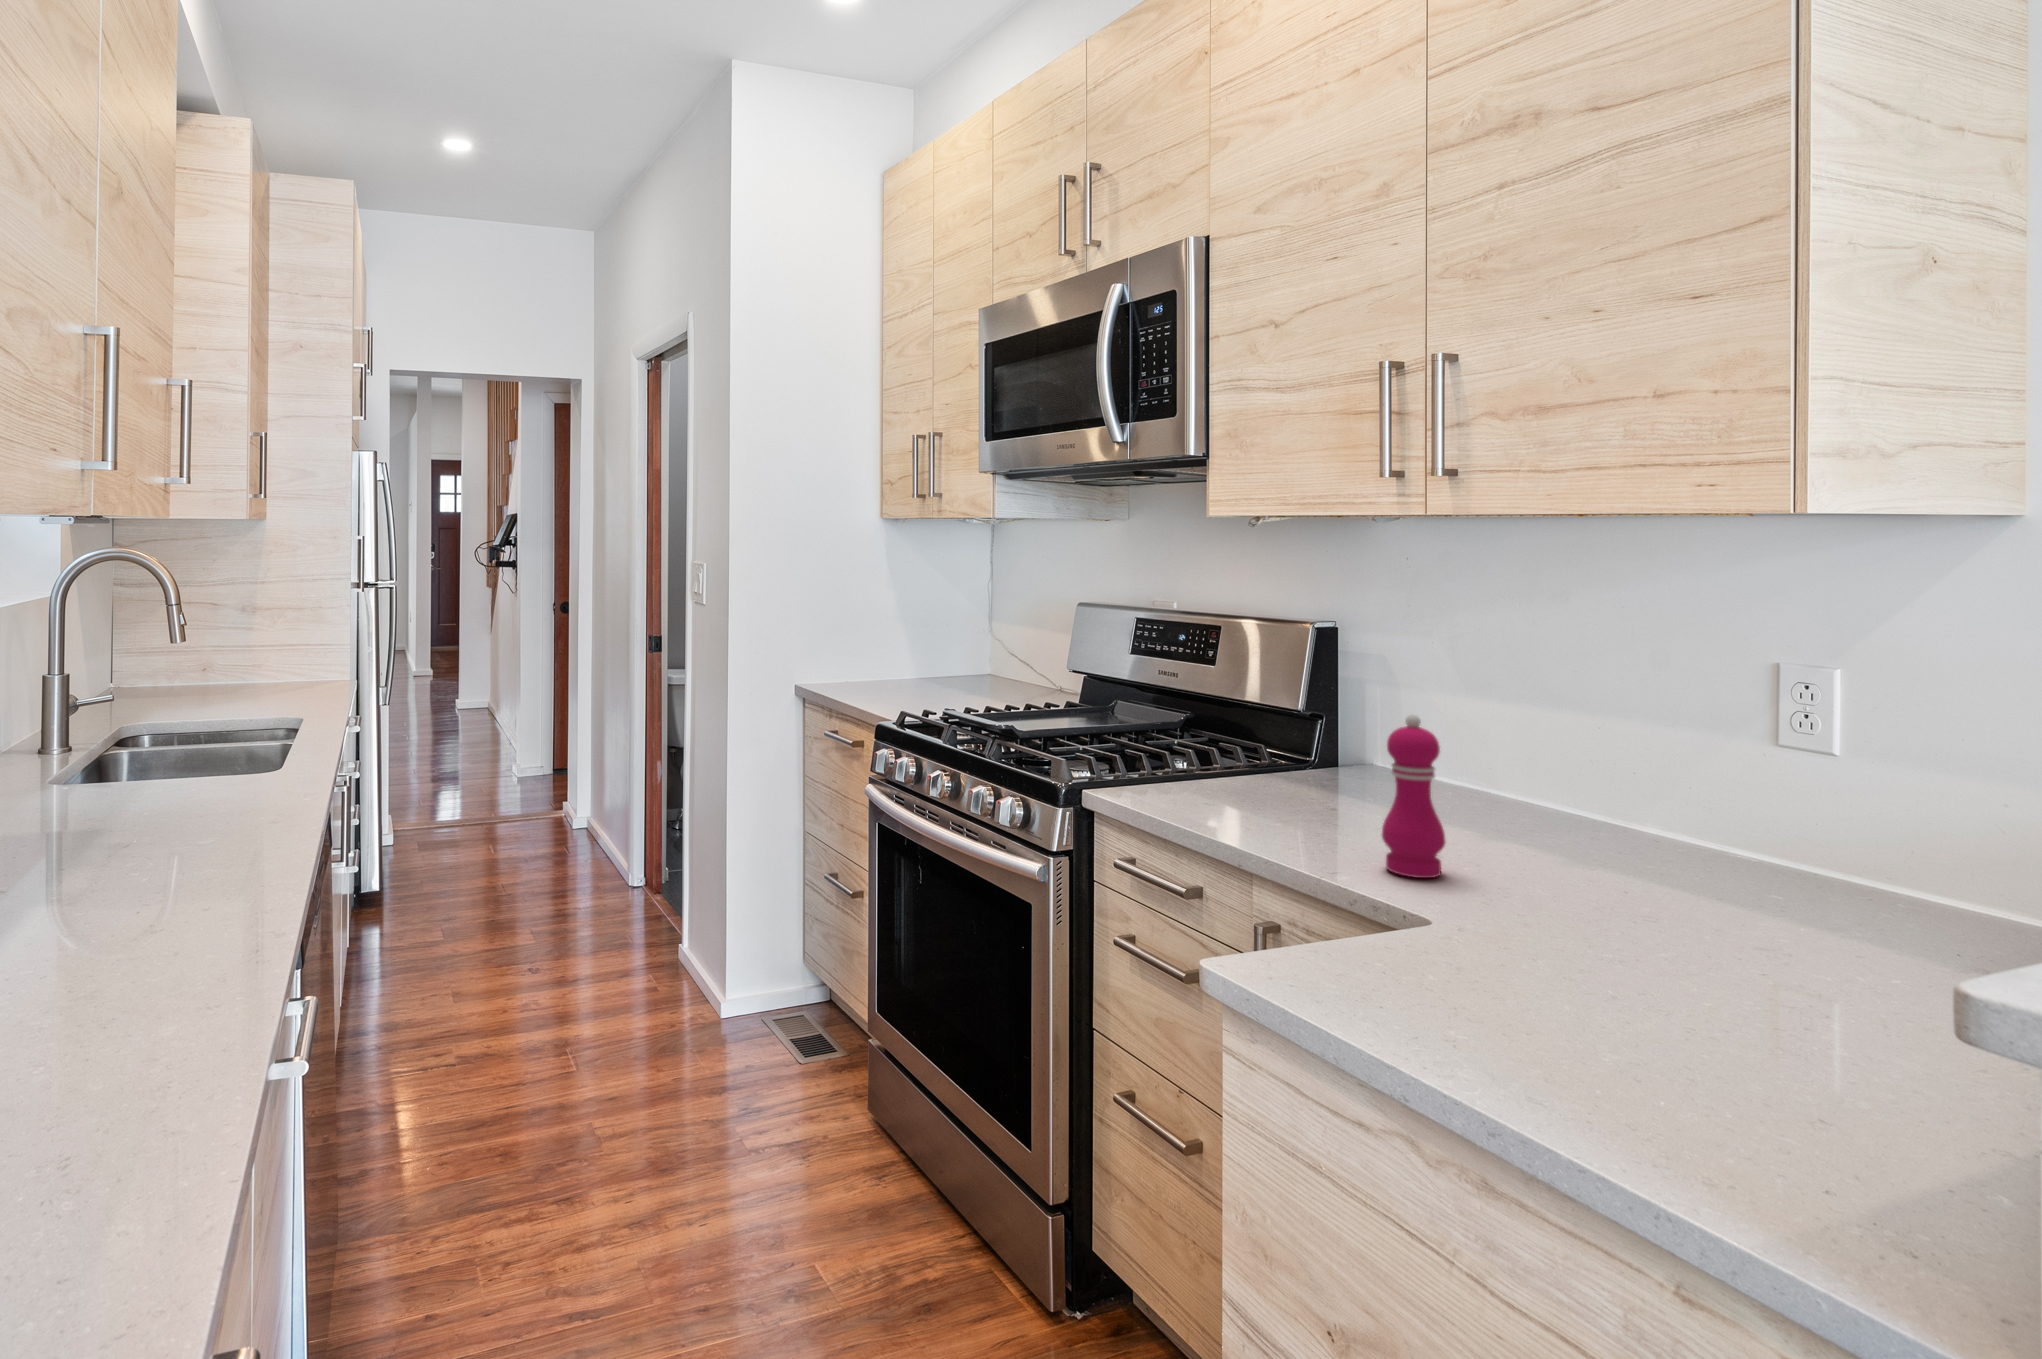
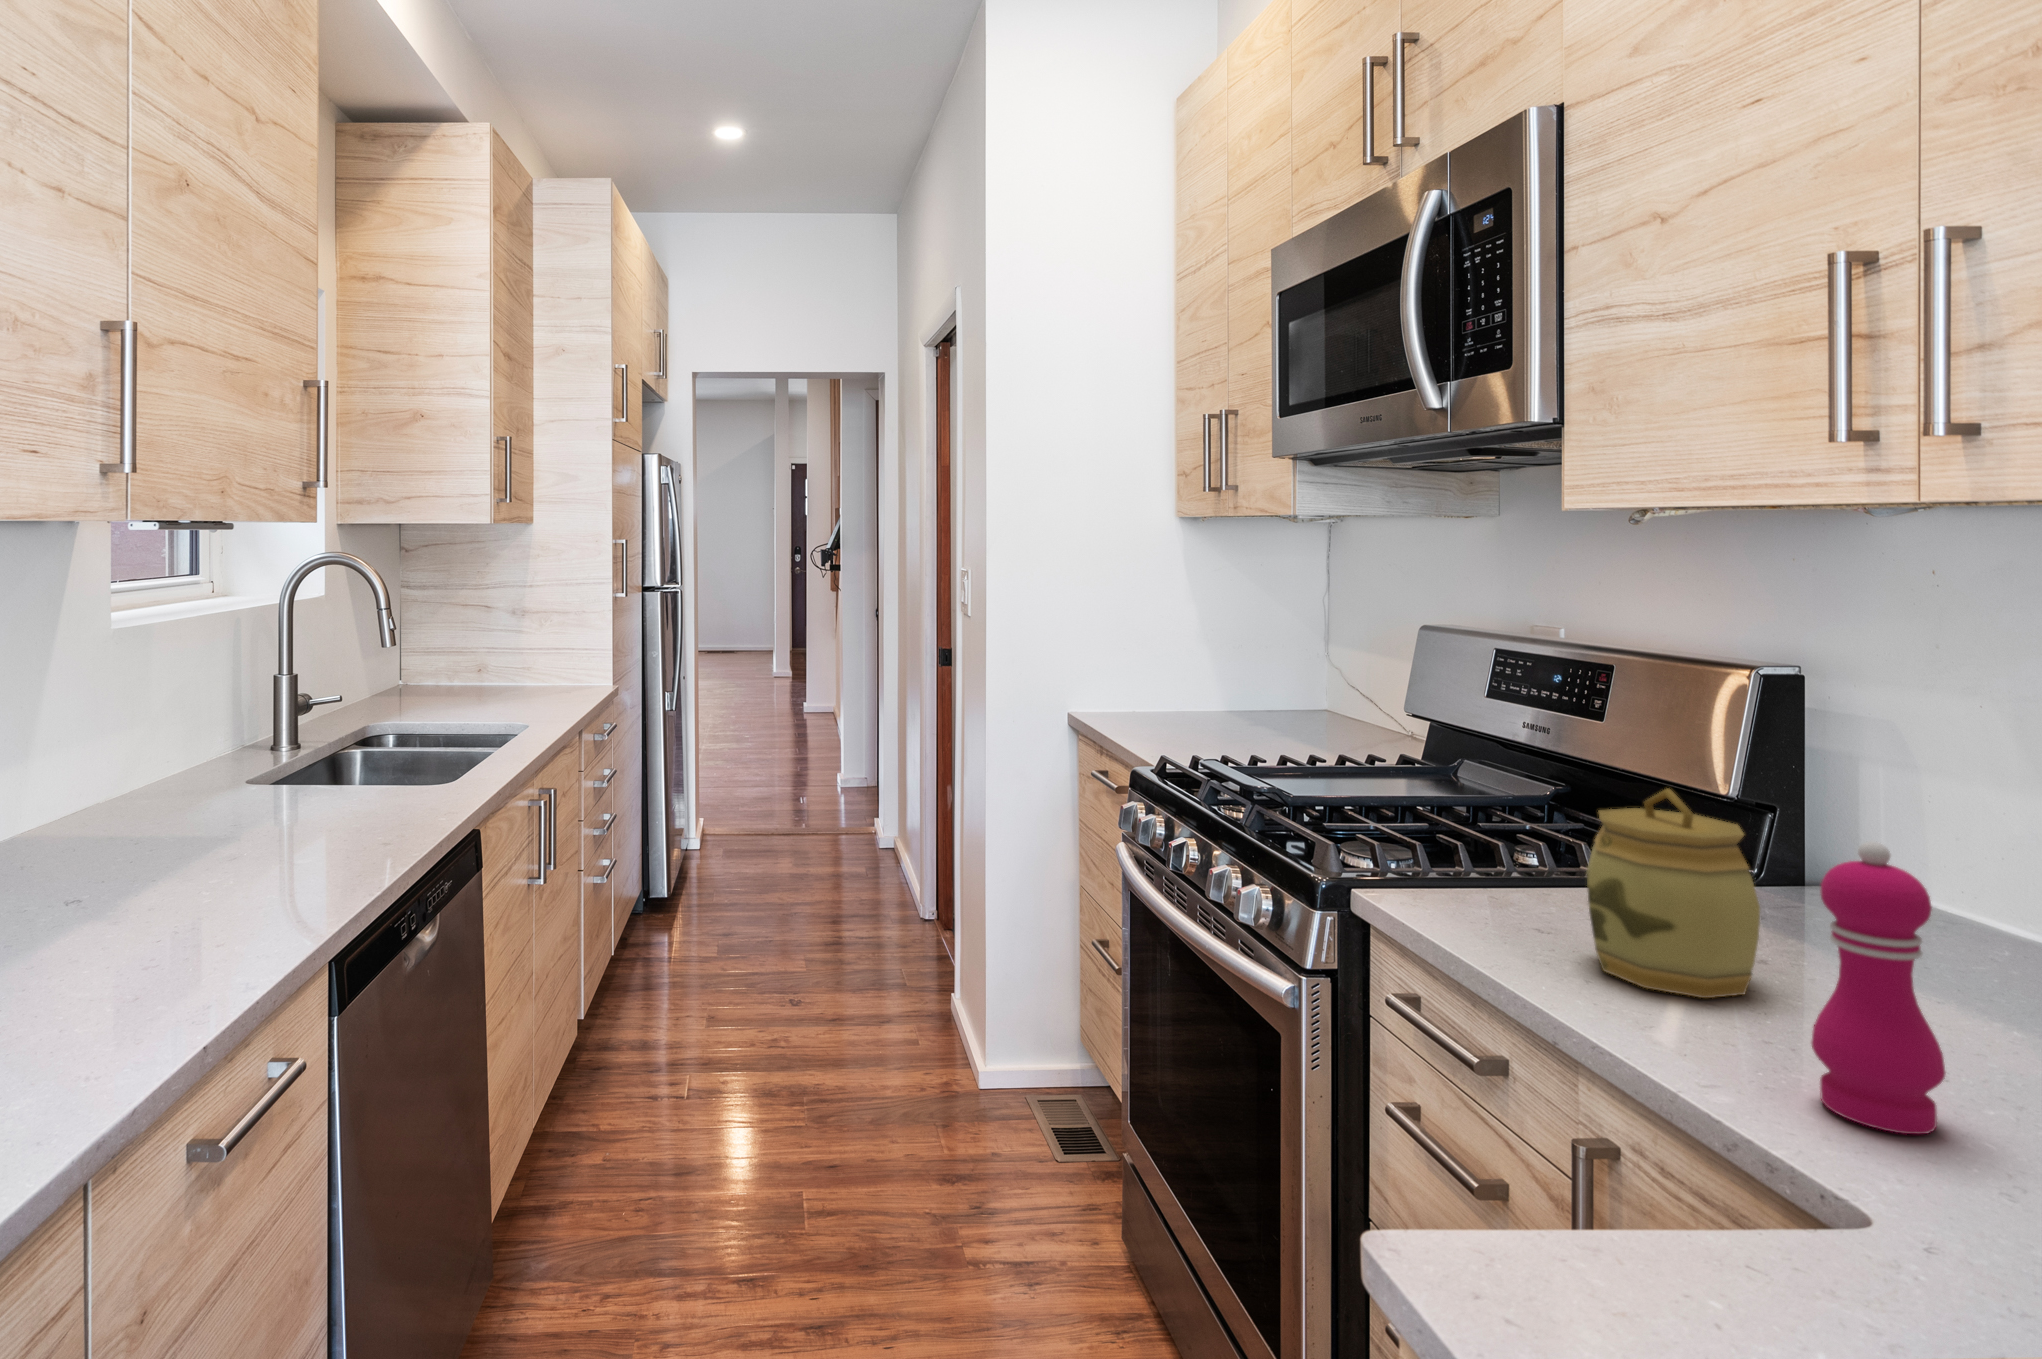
jar: none [1242,699,1341,828] -> present [1587,789,1760,998]

